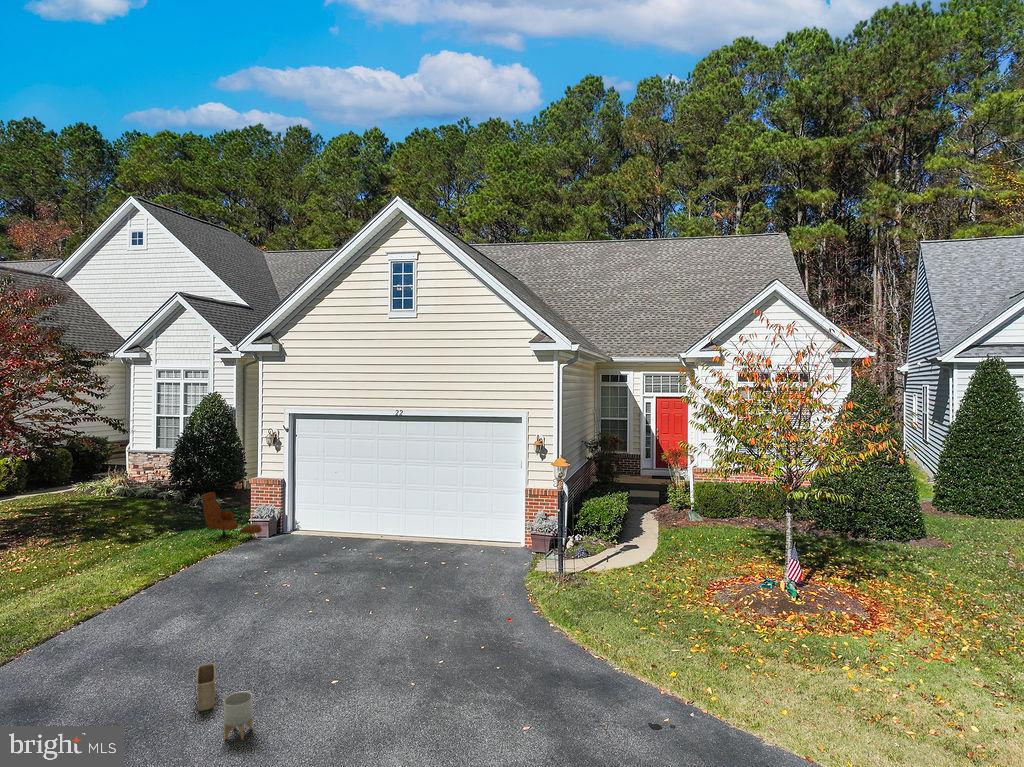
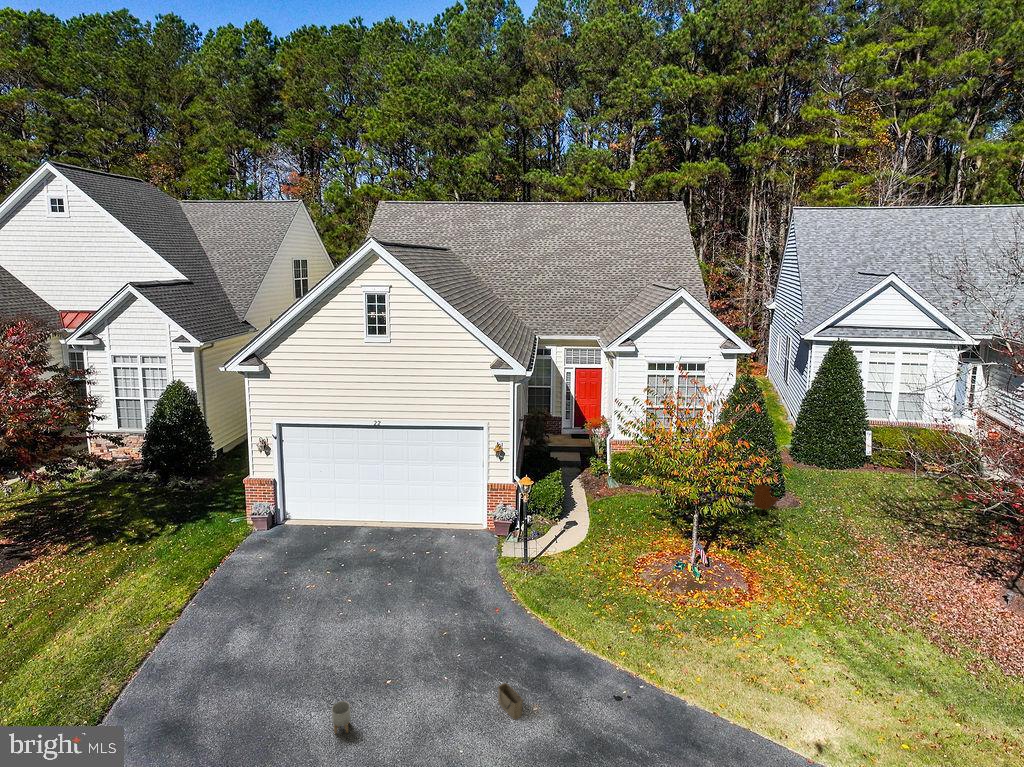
lounge chair: present [202,492,262,541] -> present [753,485,779,516]
basket: present [195,663,217,711] -> present [498,683,523,720]

